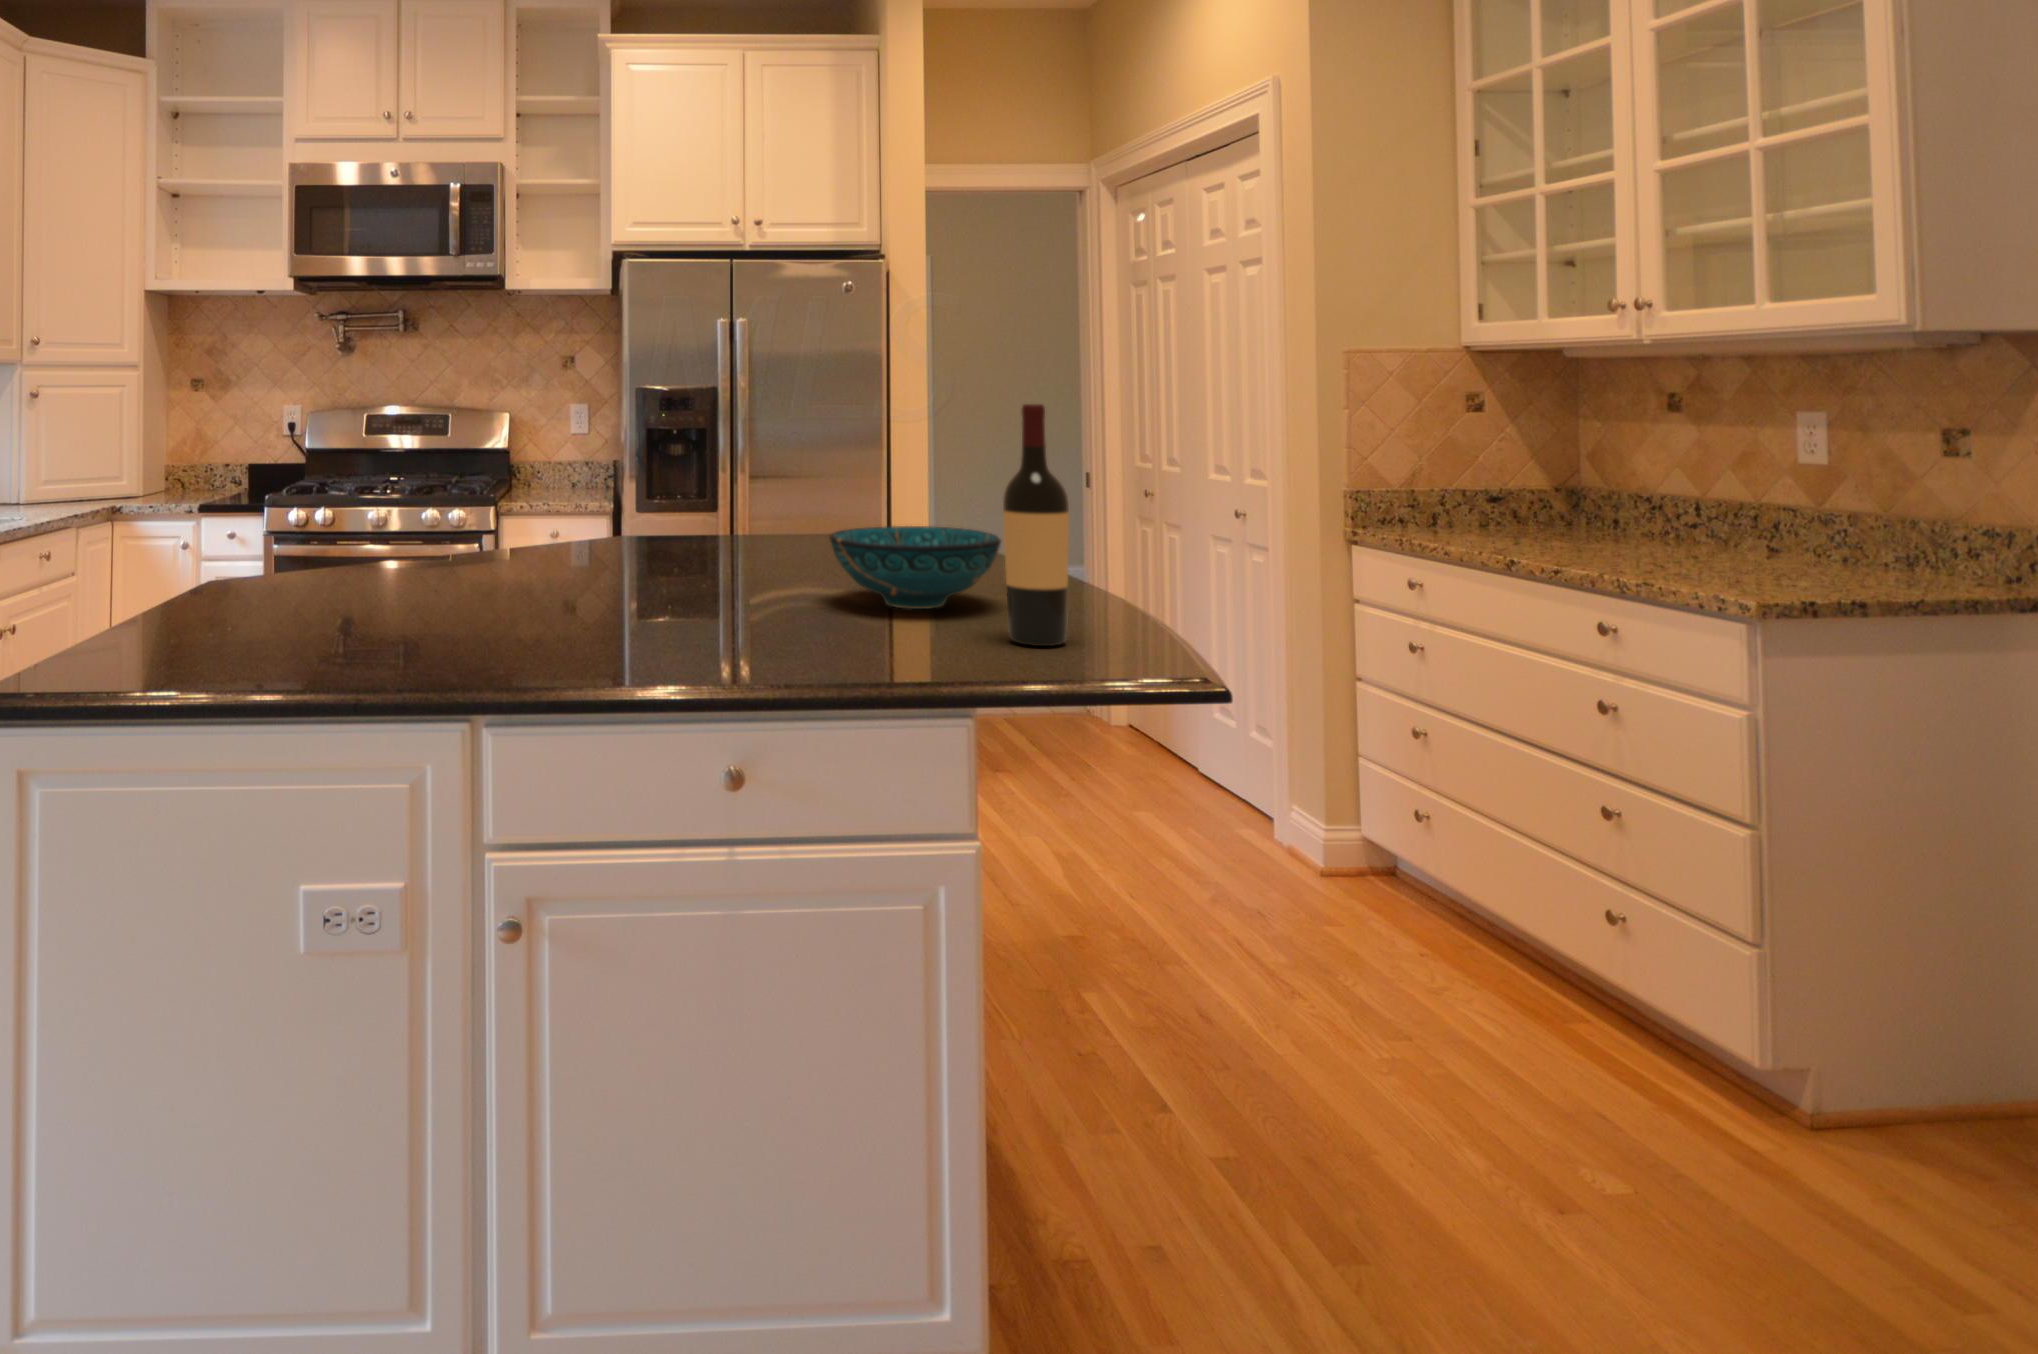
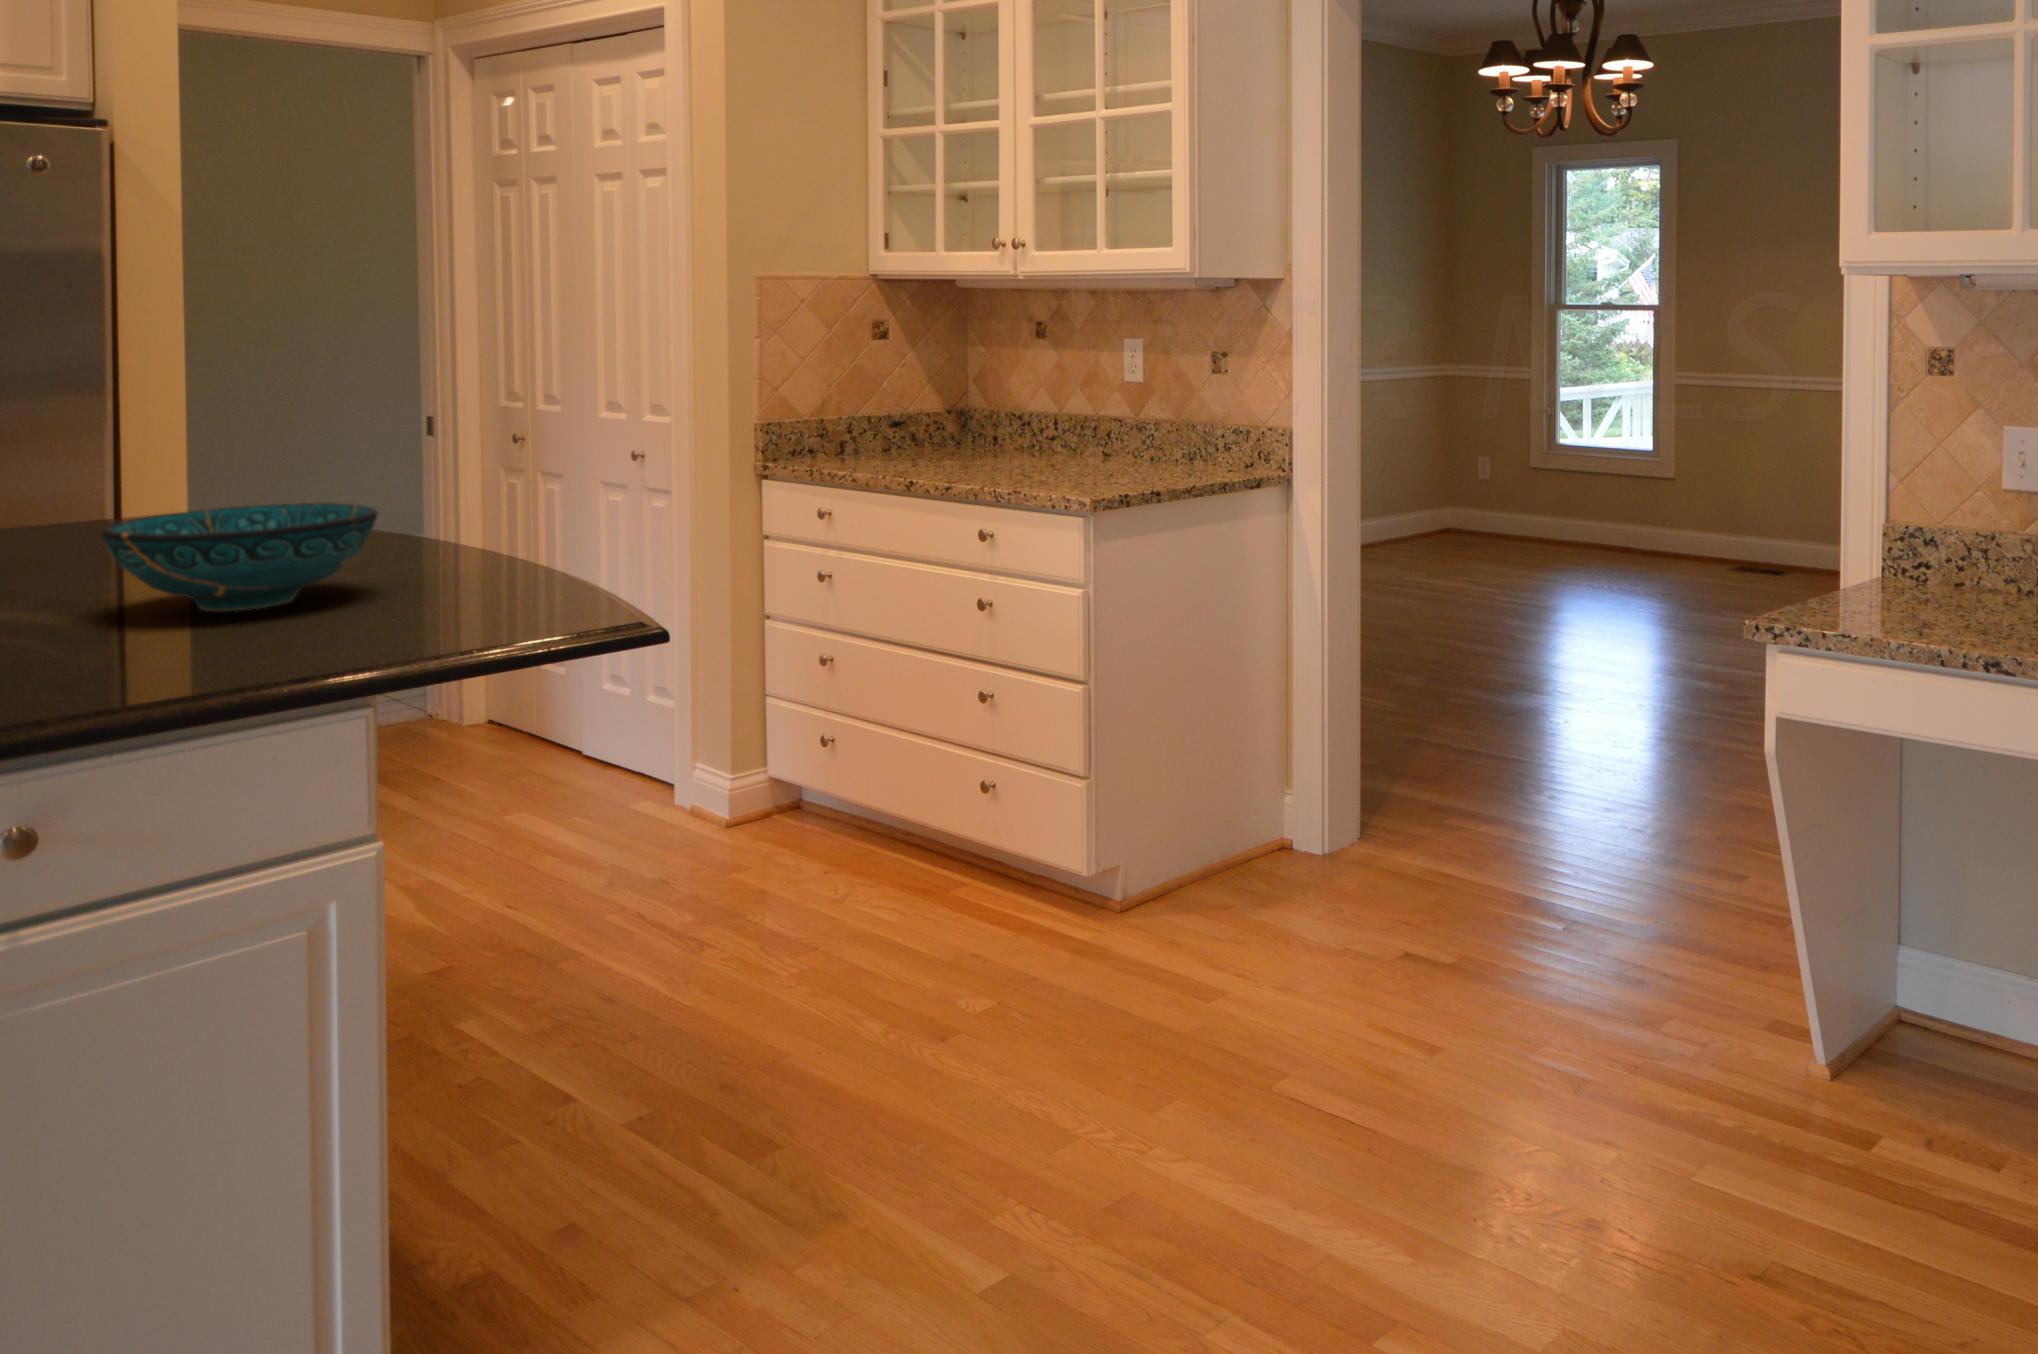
wine bottle: present [1003,404,1069,646] -> none [396,353,483,624]

